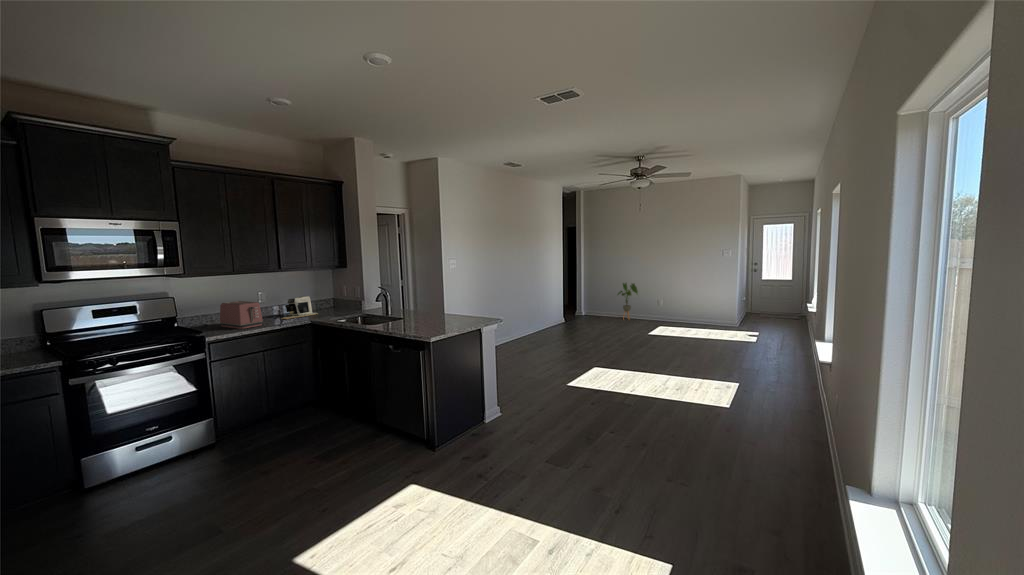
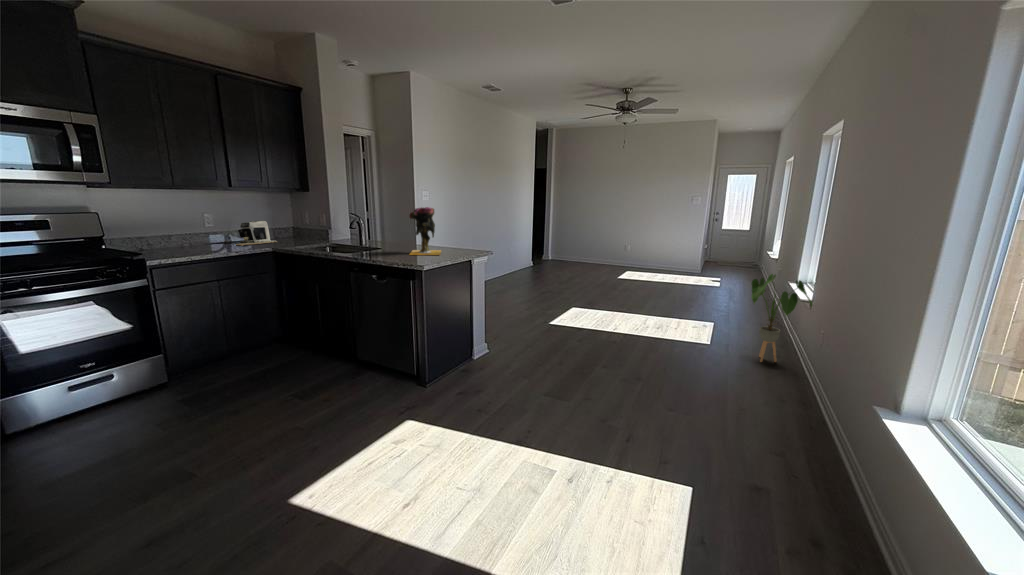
vase: none [424,282,456,326] -> present [409,207,441,255]
house plant: present [618,283,638,319] -> present [752,274,812,362]
toaster: present [220,301,263,329] -> none [159,221,214,253]

